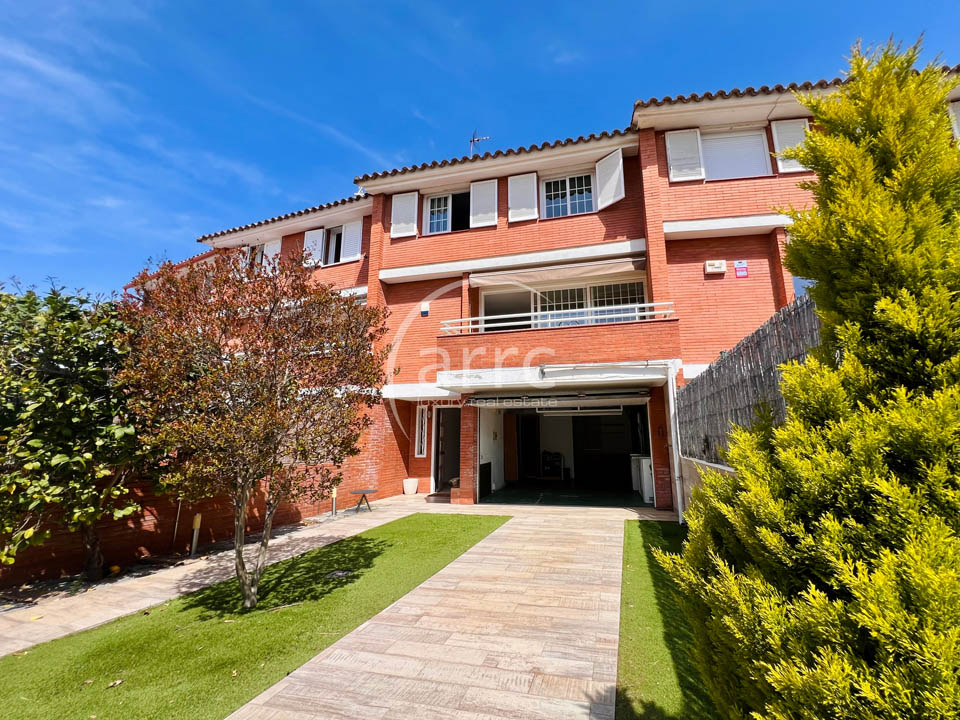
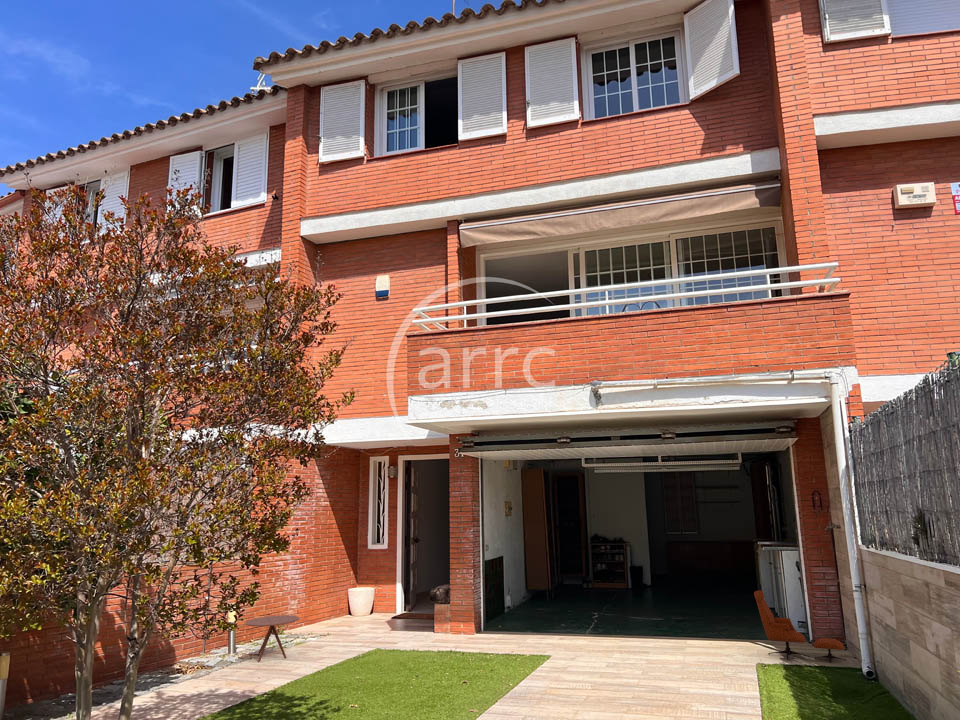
lounge chair: none [624,478,671,515] -> present [754,590,846,663]

